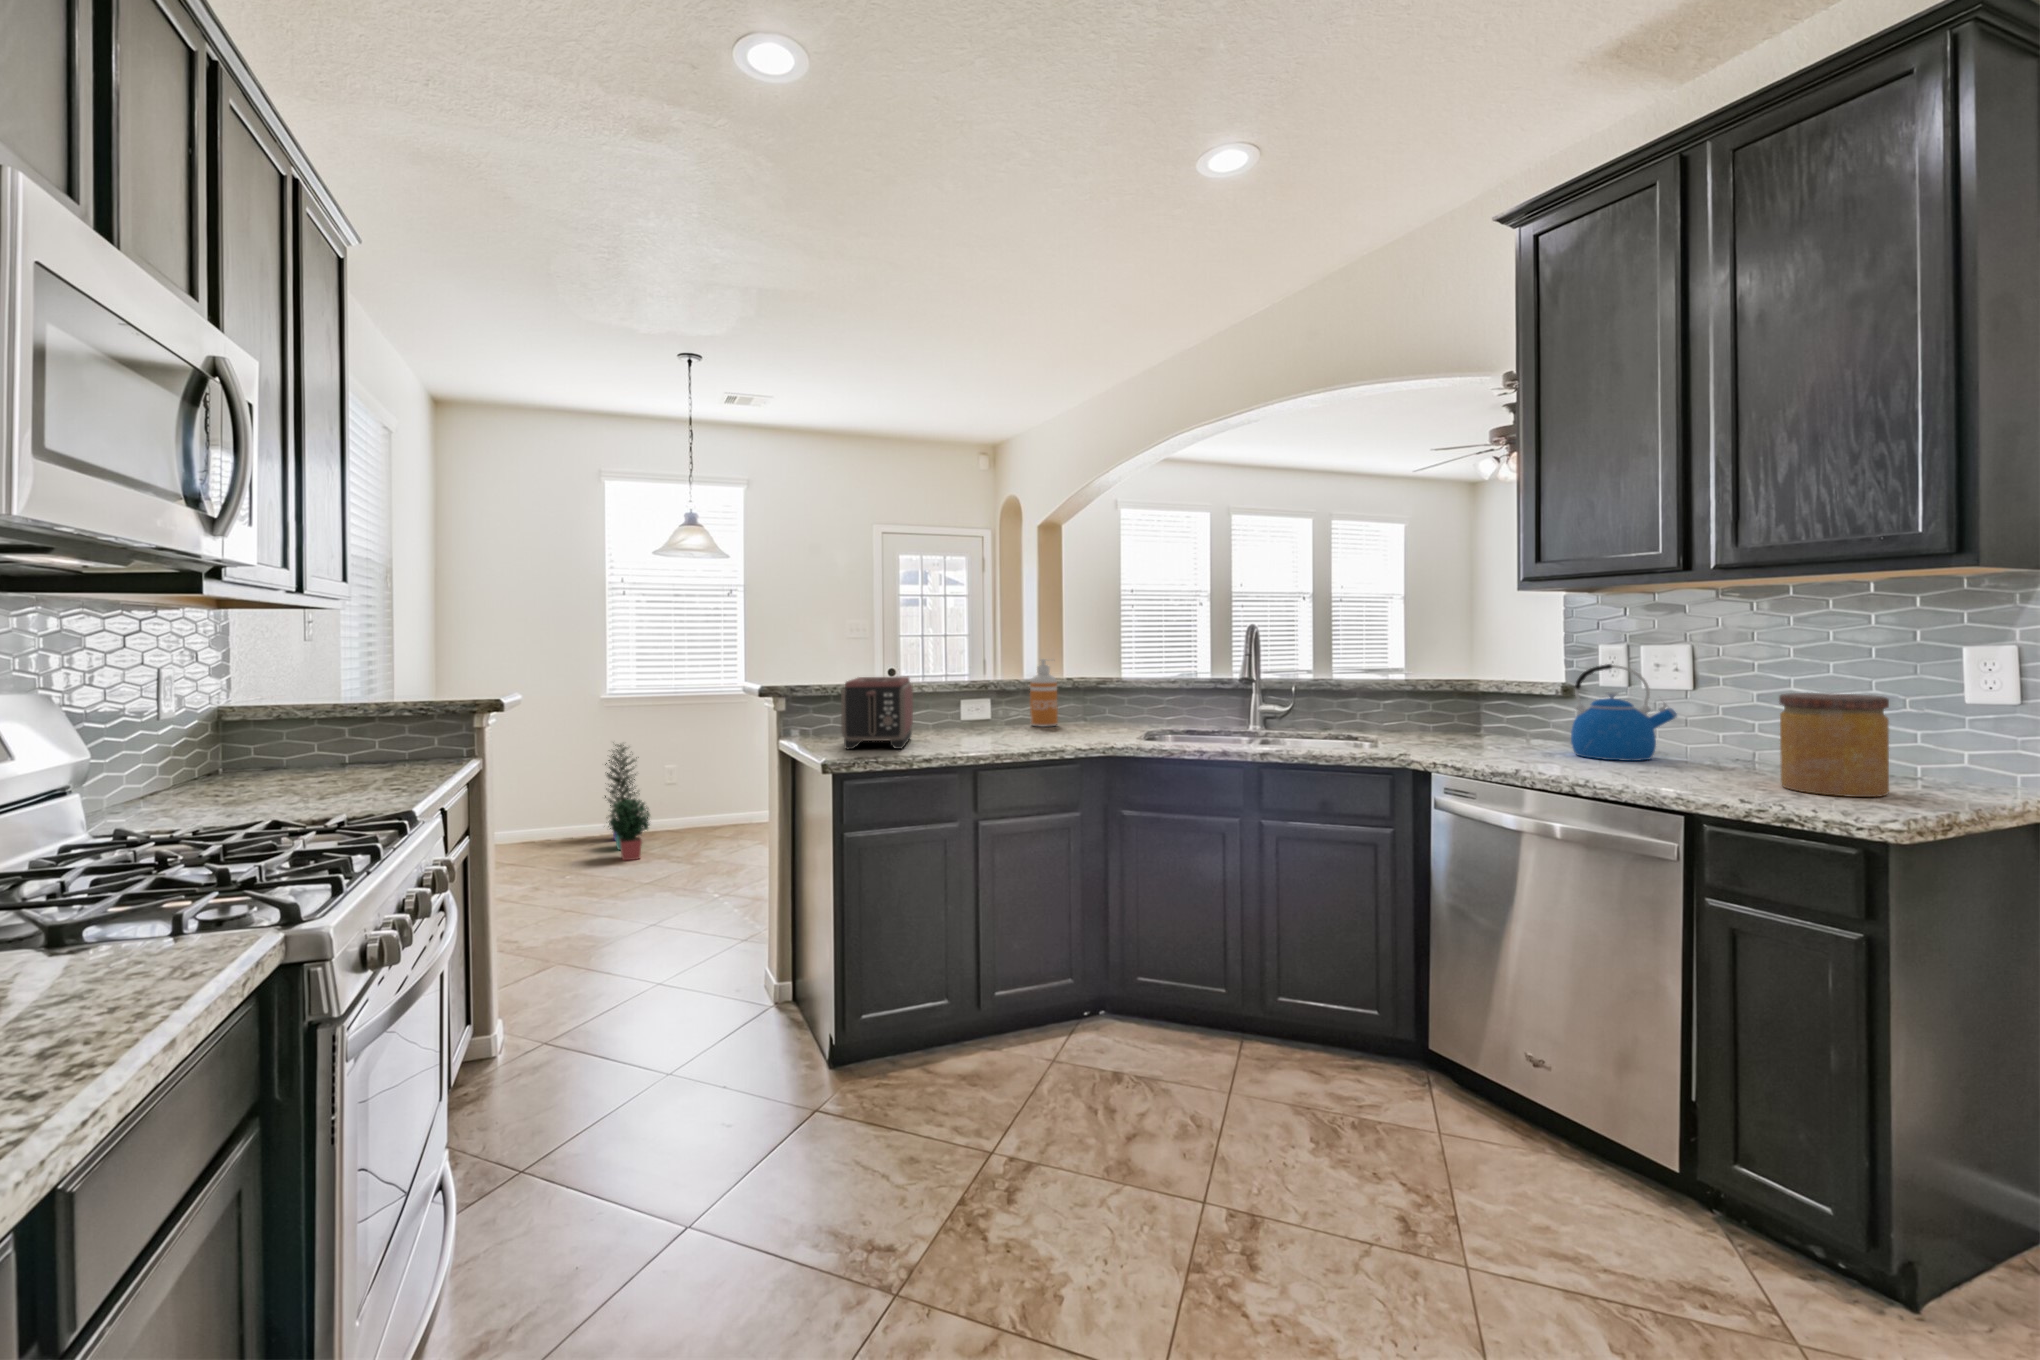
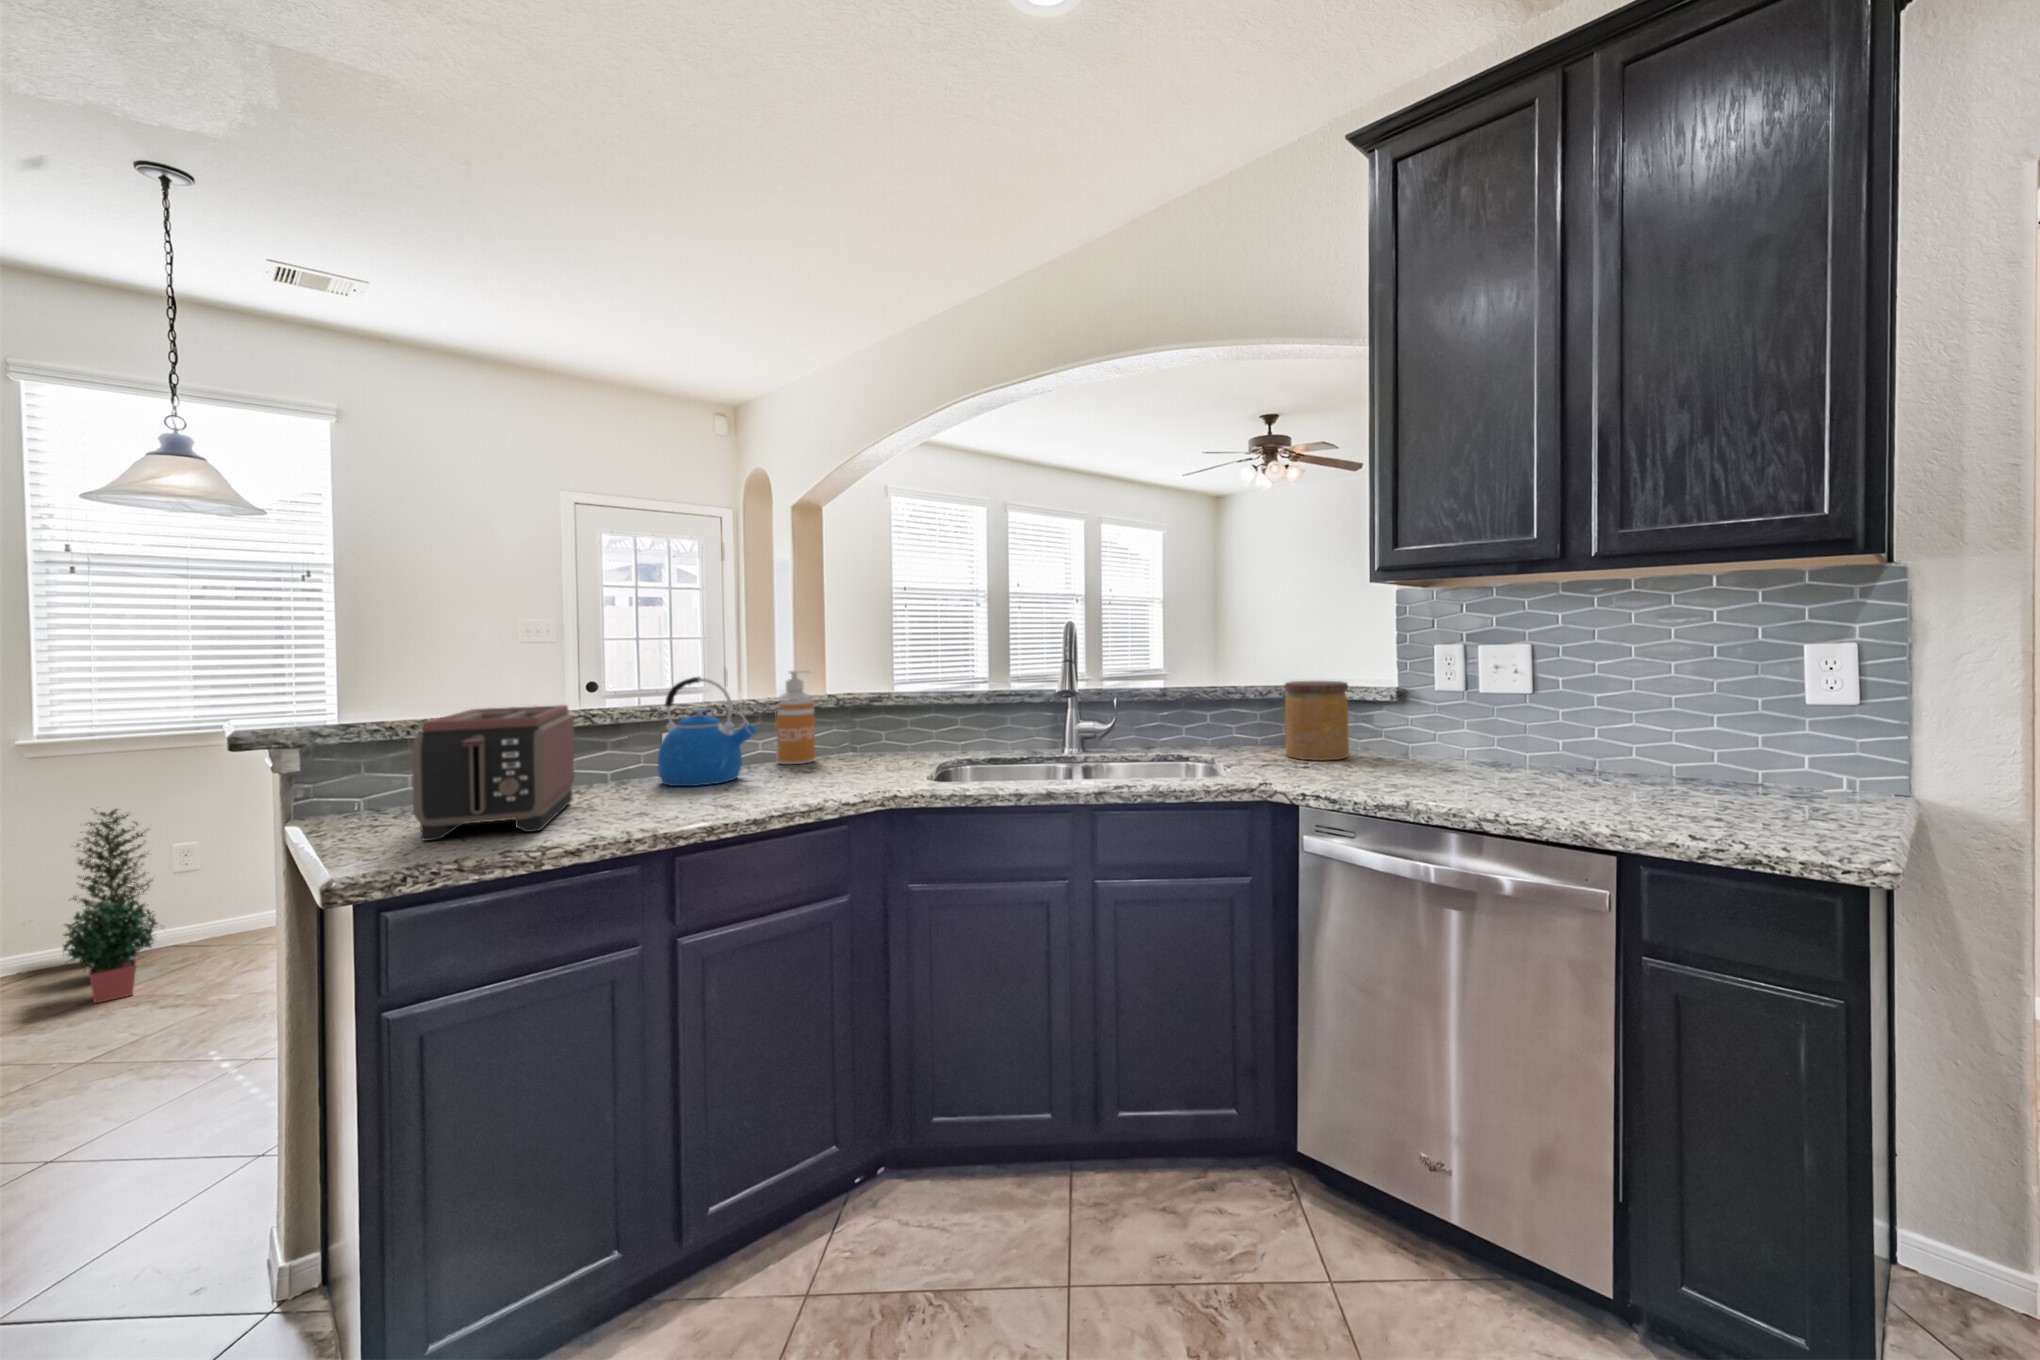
kettle: present [1571,664,1677,761] -> present [658,677,756,786]
jar: present [1779,693,1889,797] -> present [1285,681,1349,761]

